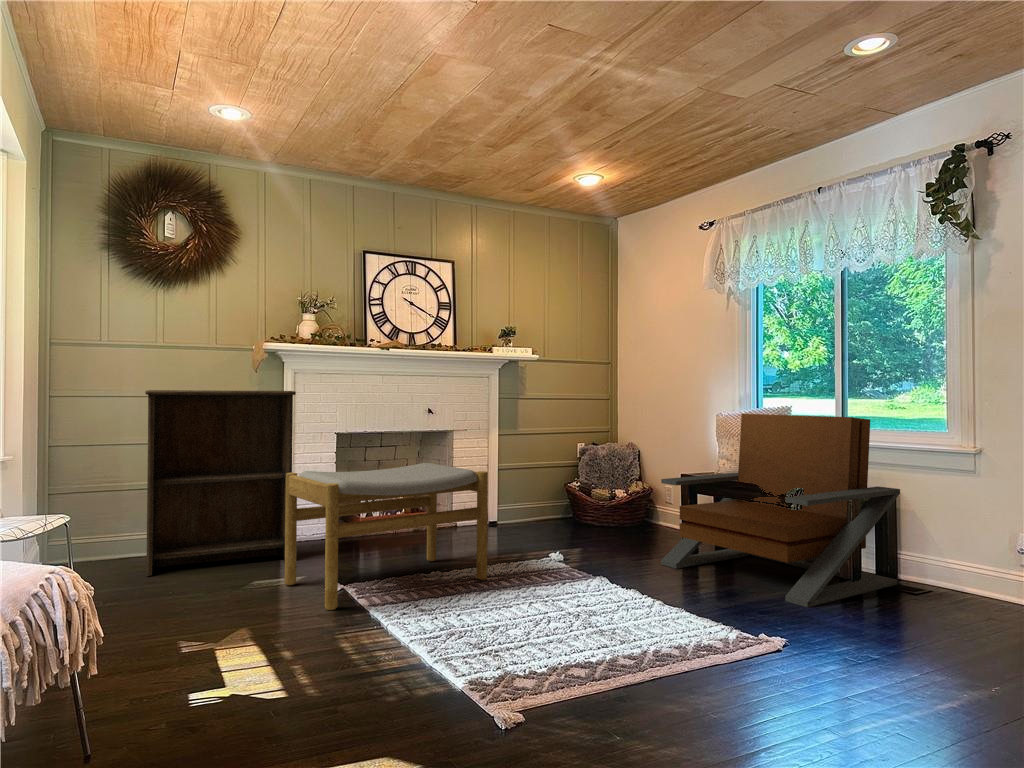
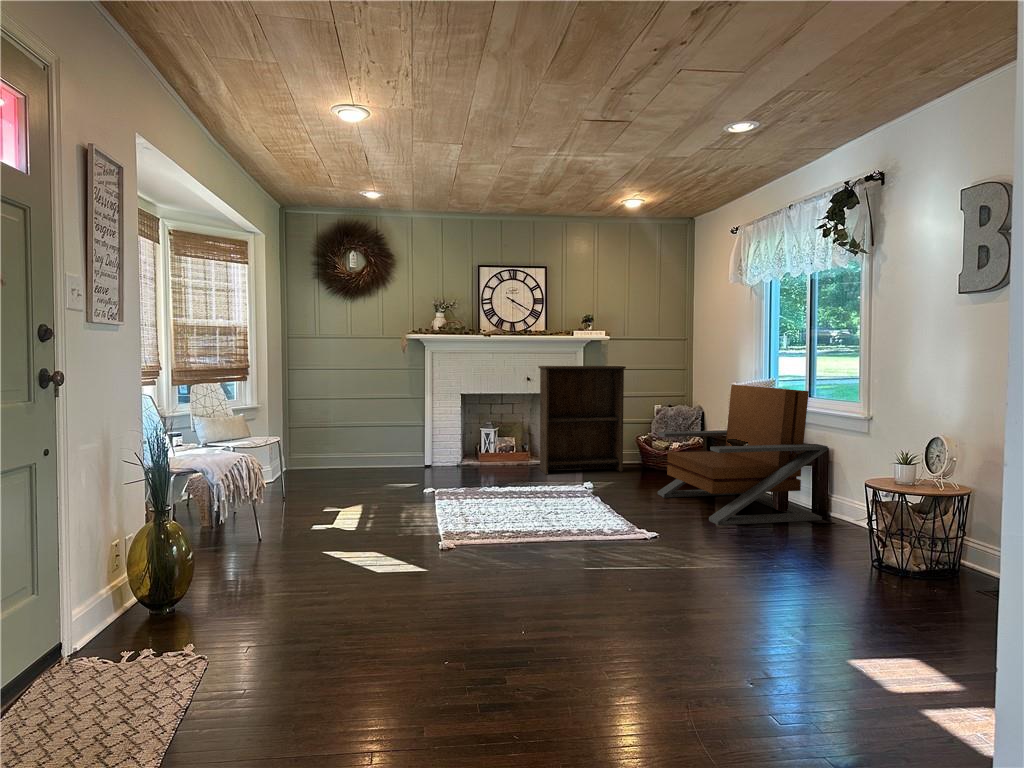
bookshelf: present [145,390,296,576] -> present [538,366,626,474]
footstool: present [285,463,488,610] -> none [403,415,525,500]

